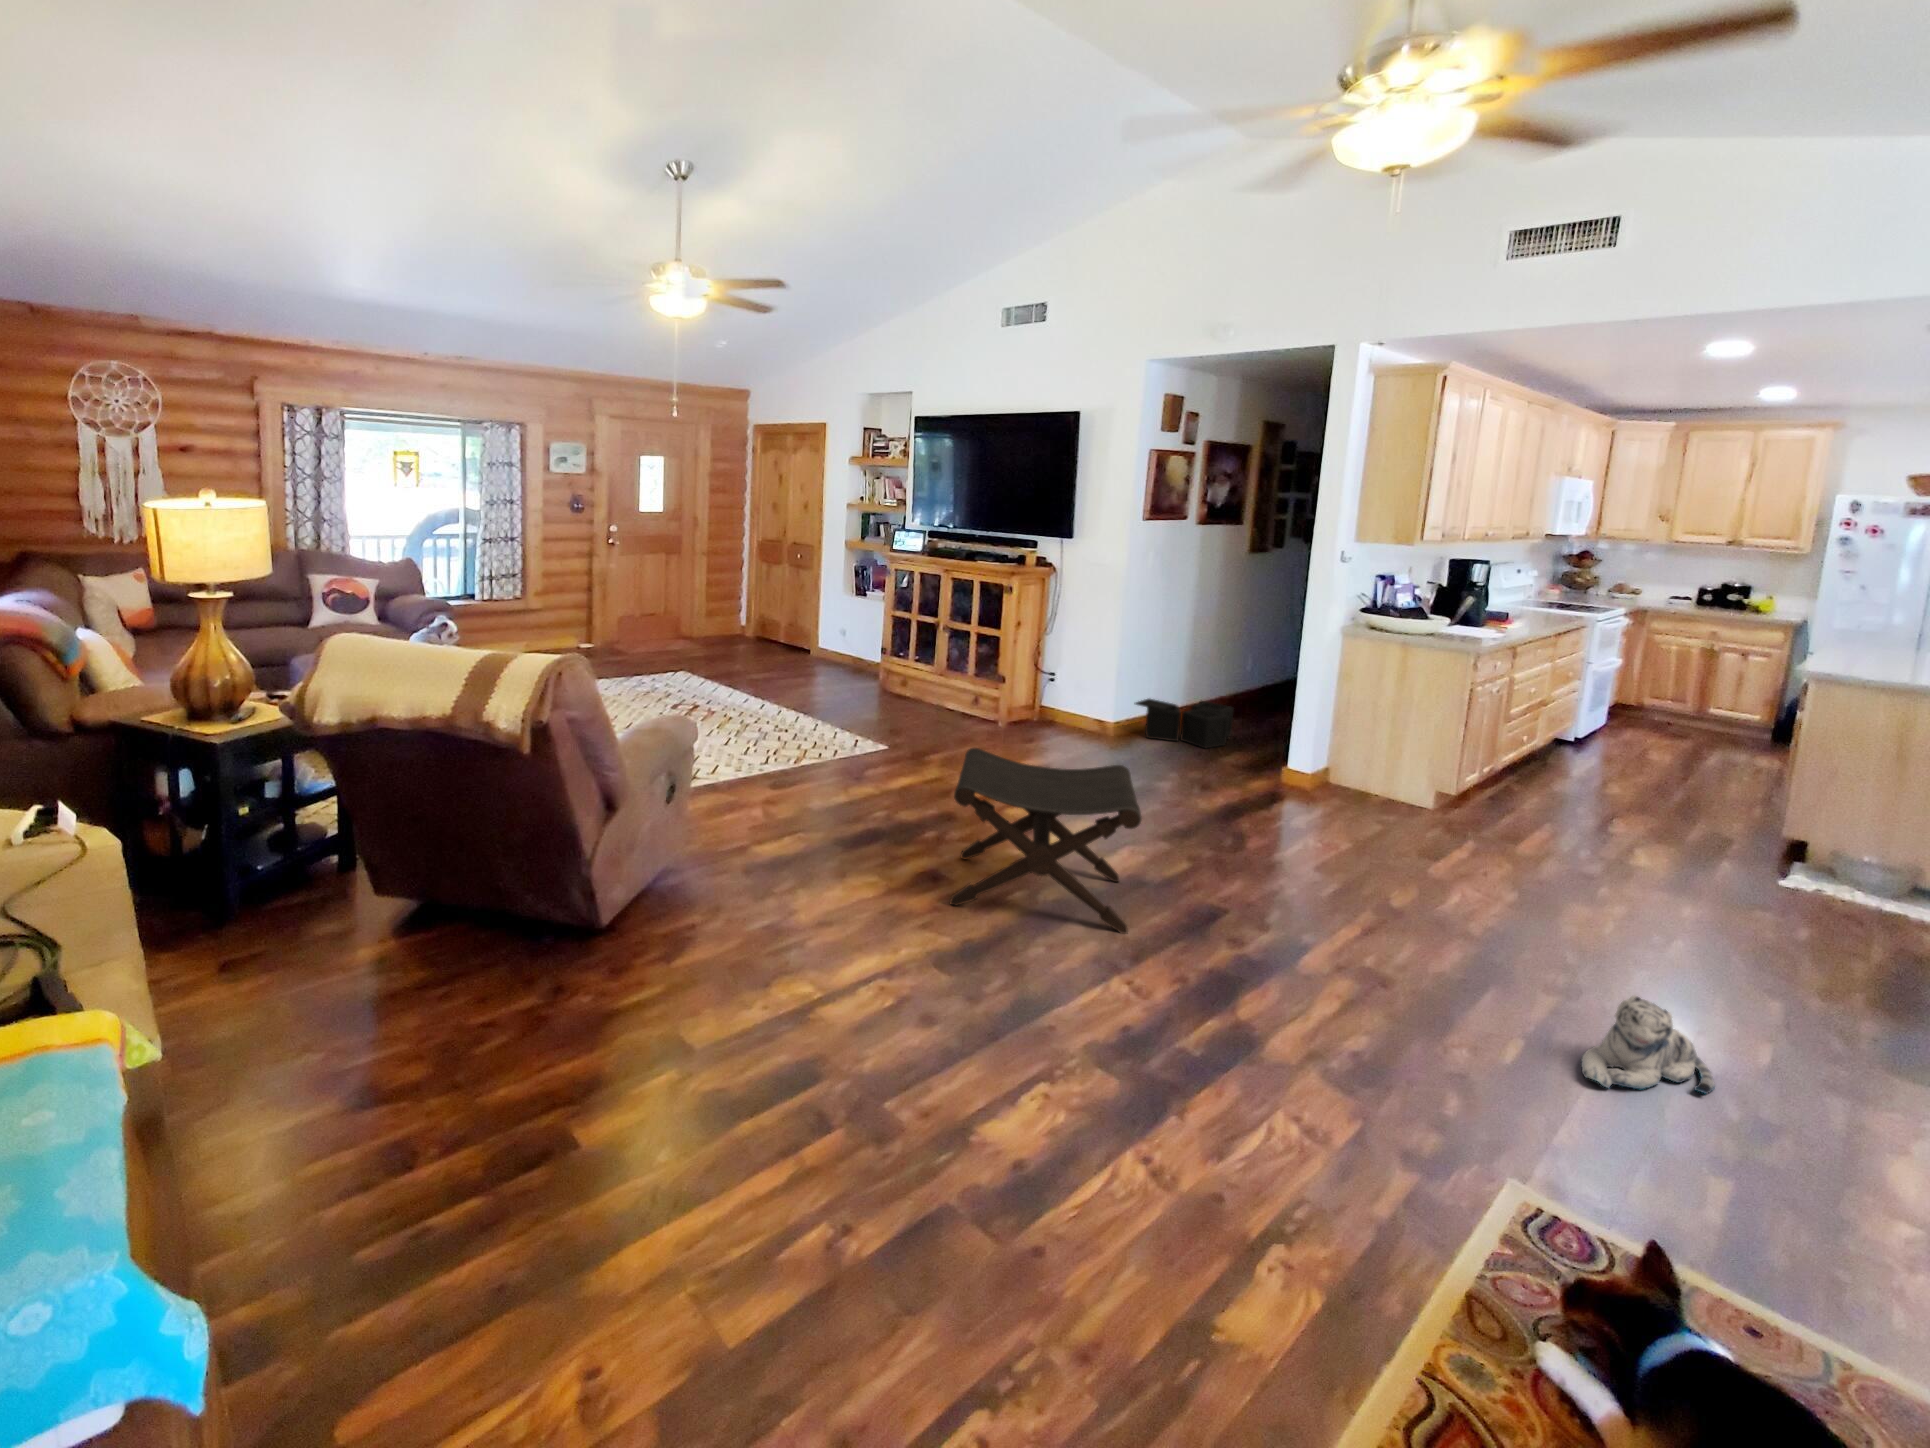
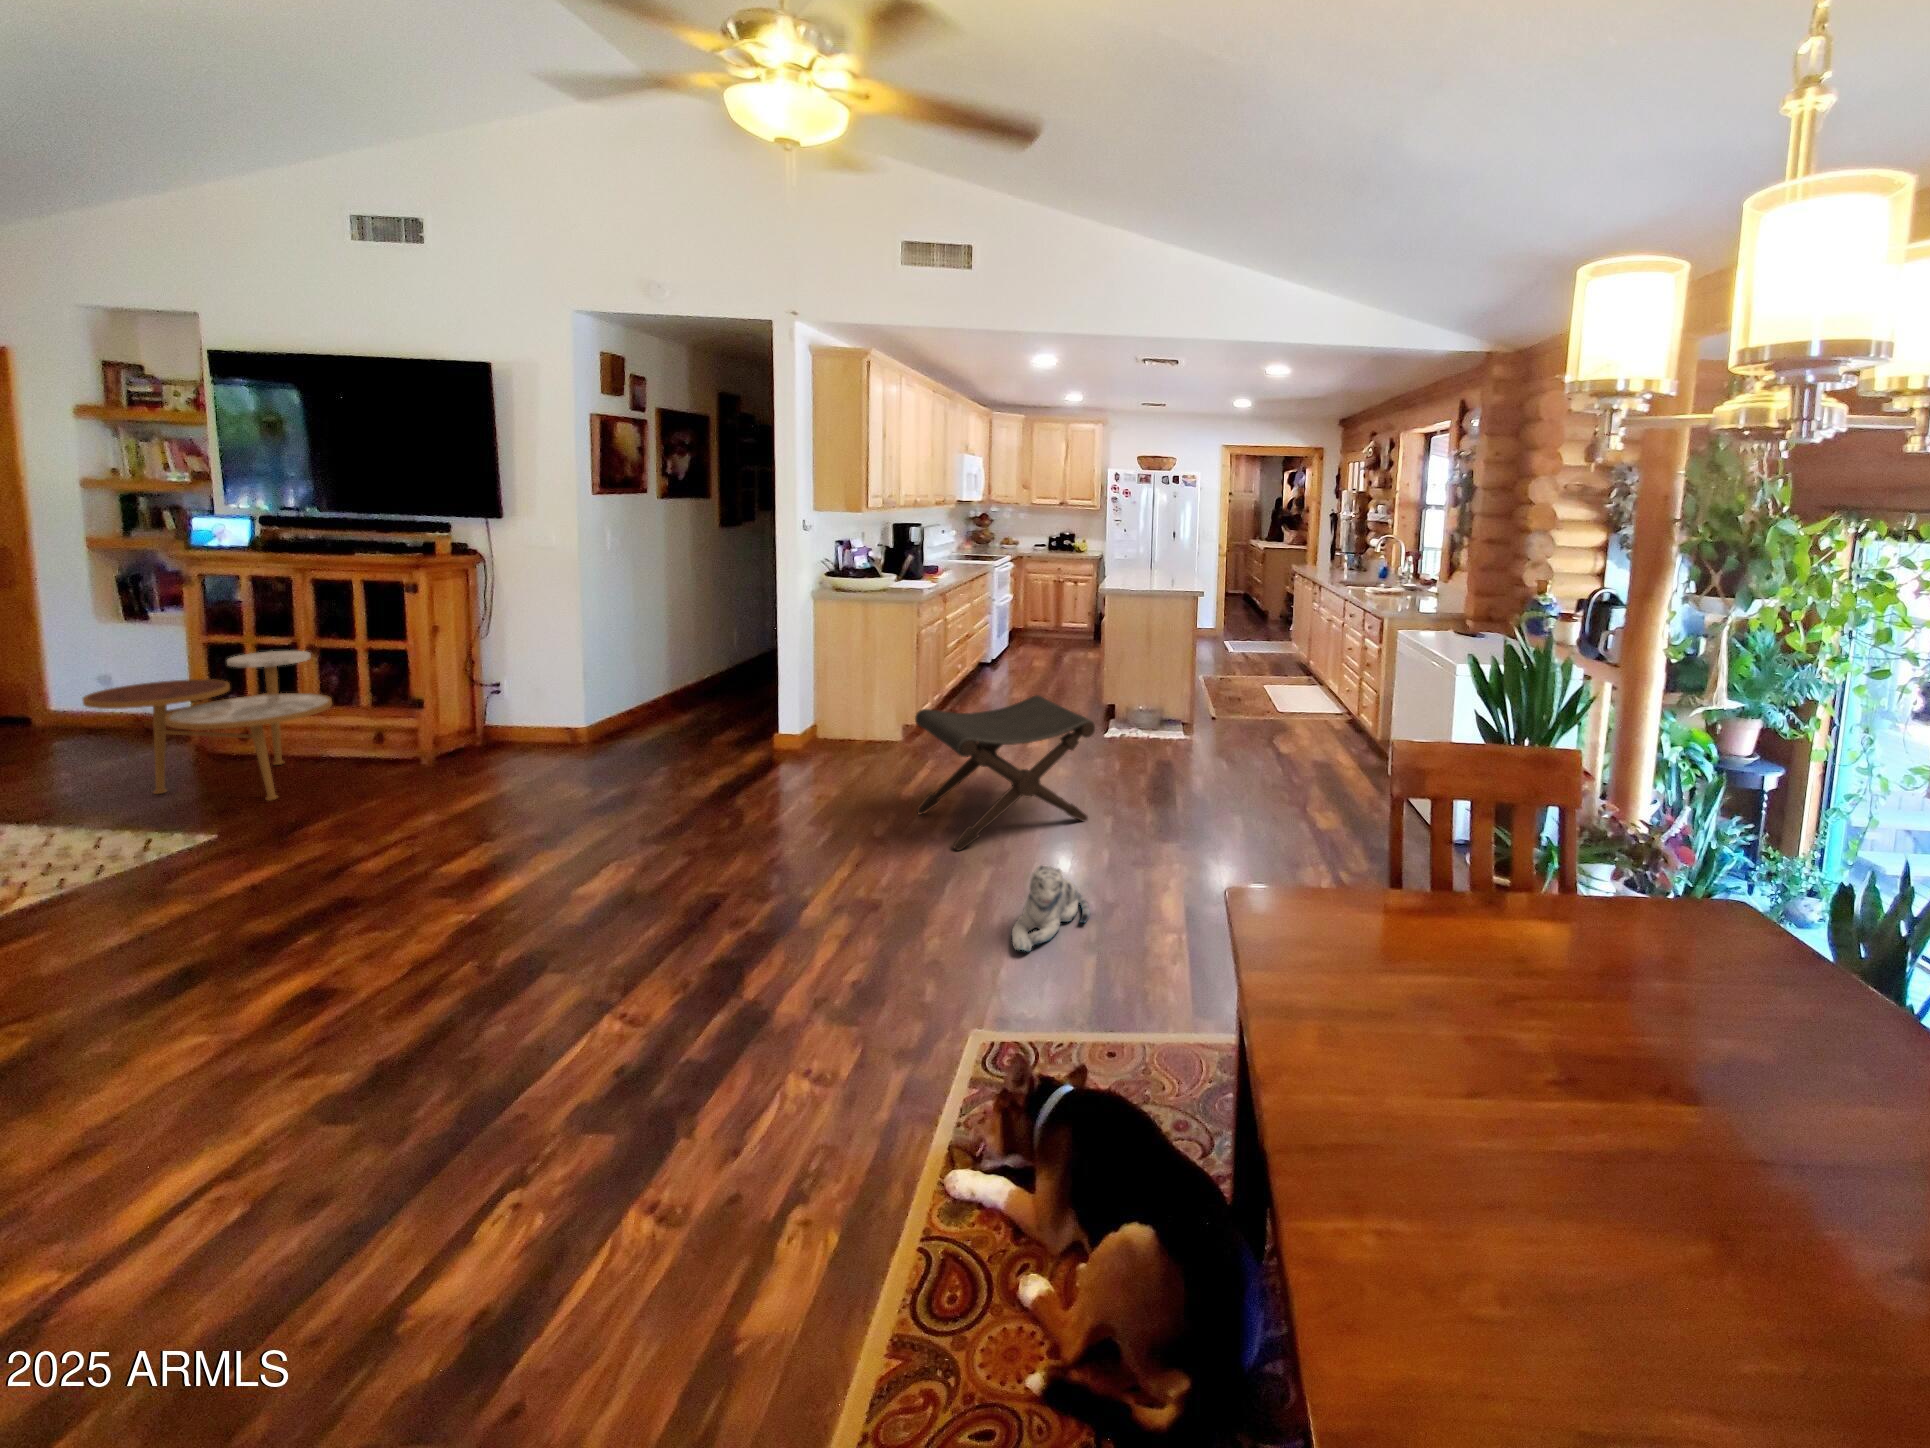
side table: none [847,625,961,728] -> present [83,651,332,801]
storage bin: present [1135,699,1234,748] -> none [609,684,732,737]
footstool: present [950,748,1142,934] -> present [915,695,1095,850]

